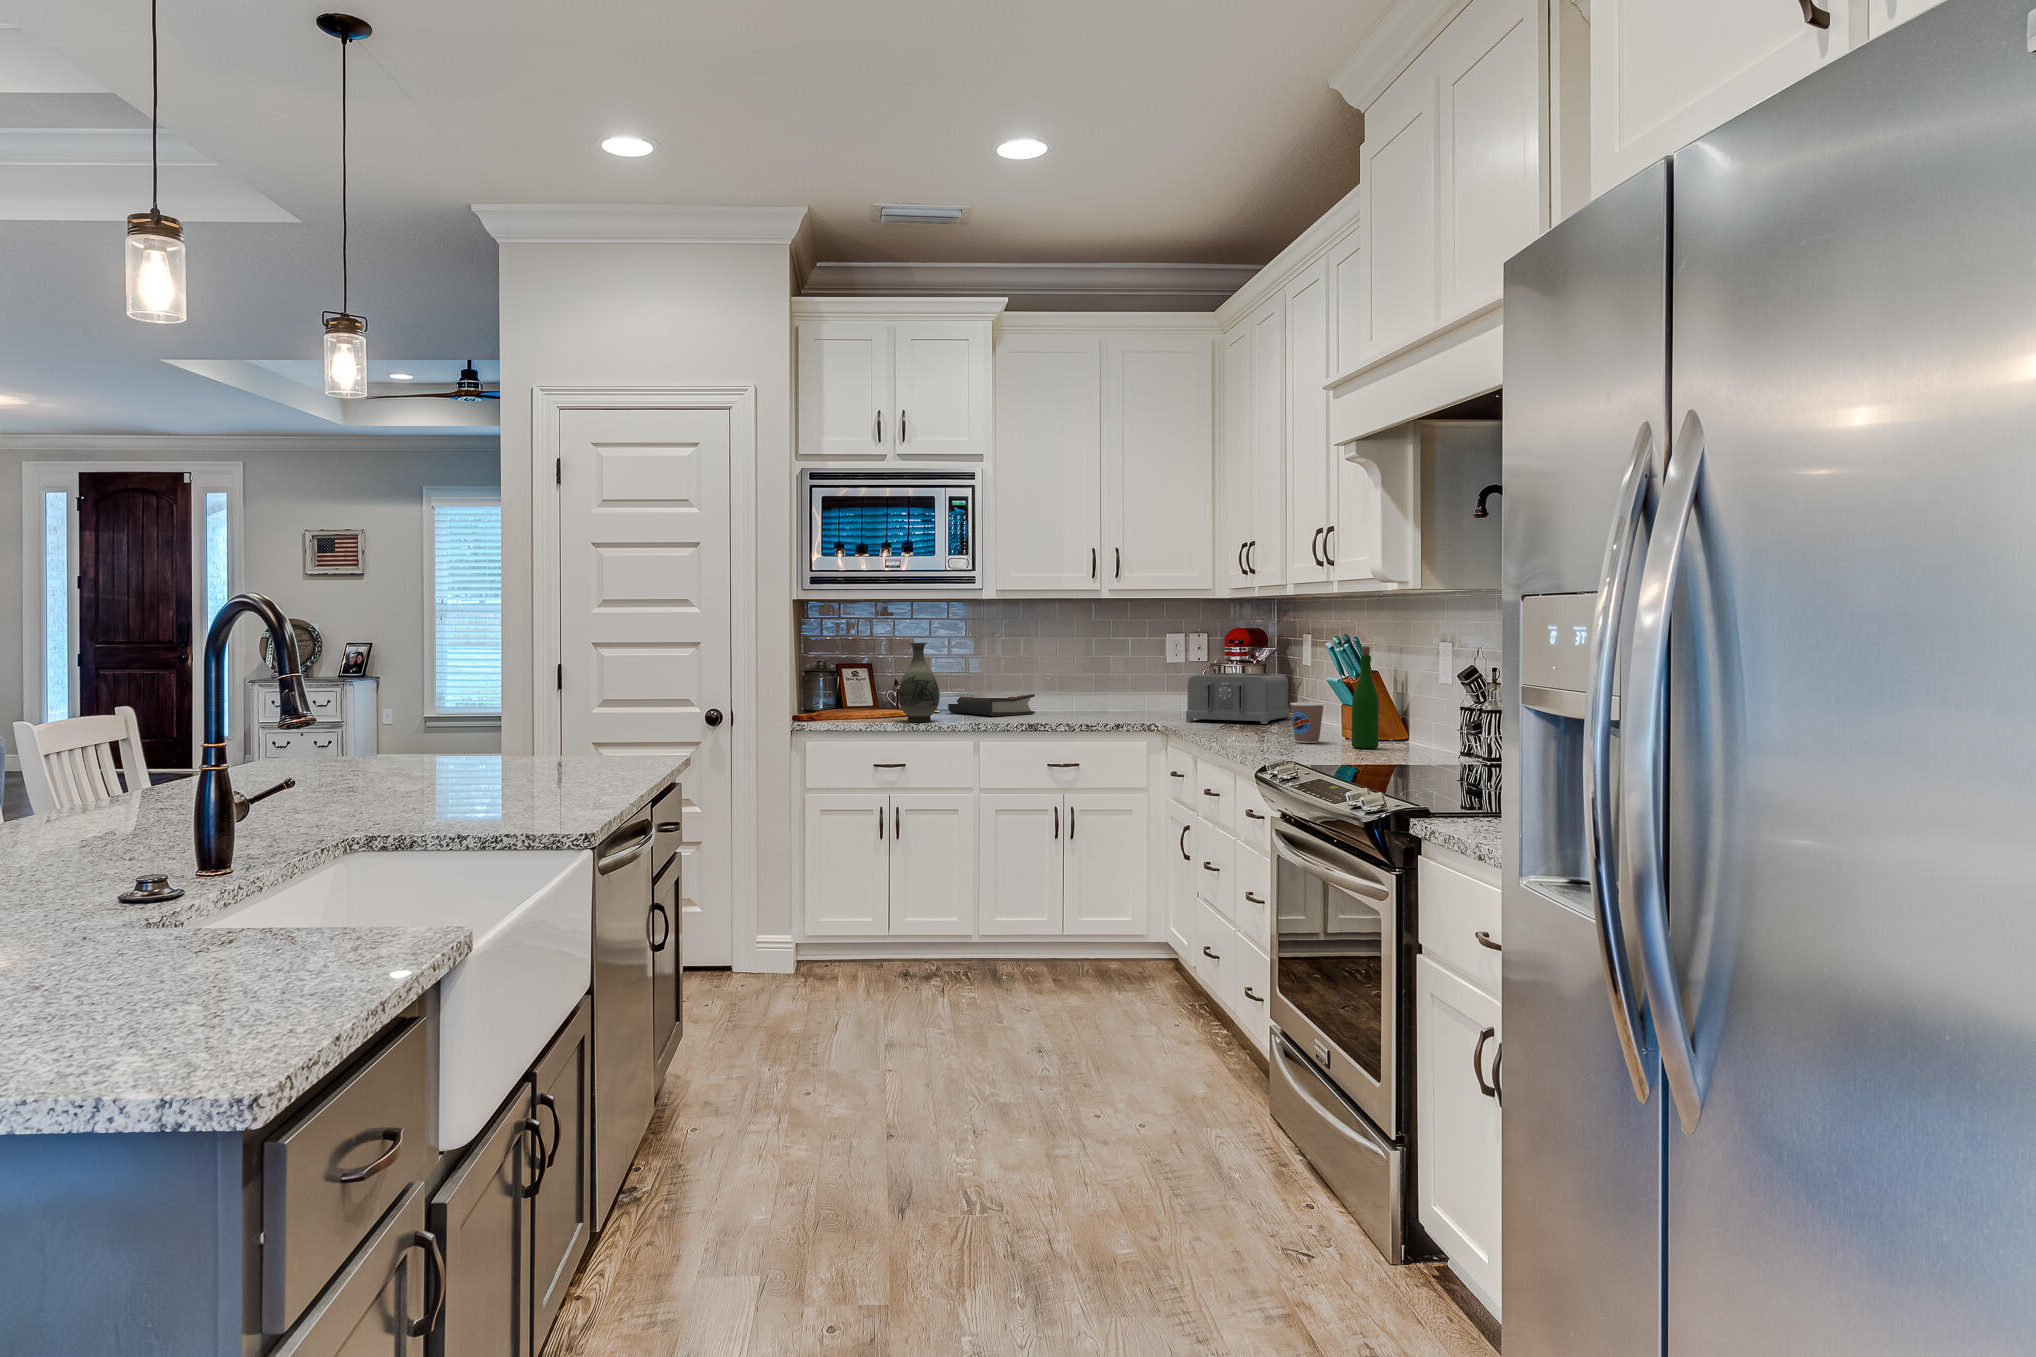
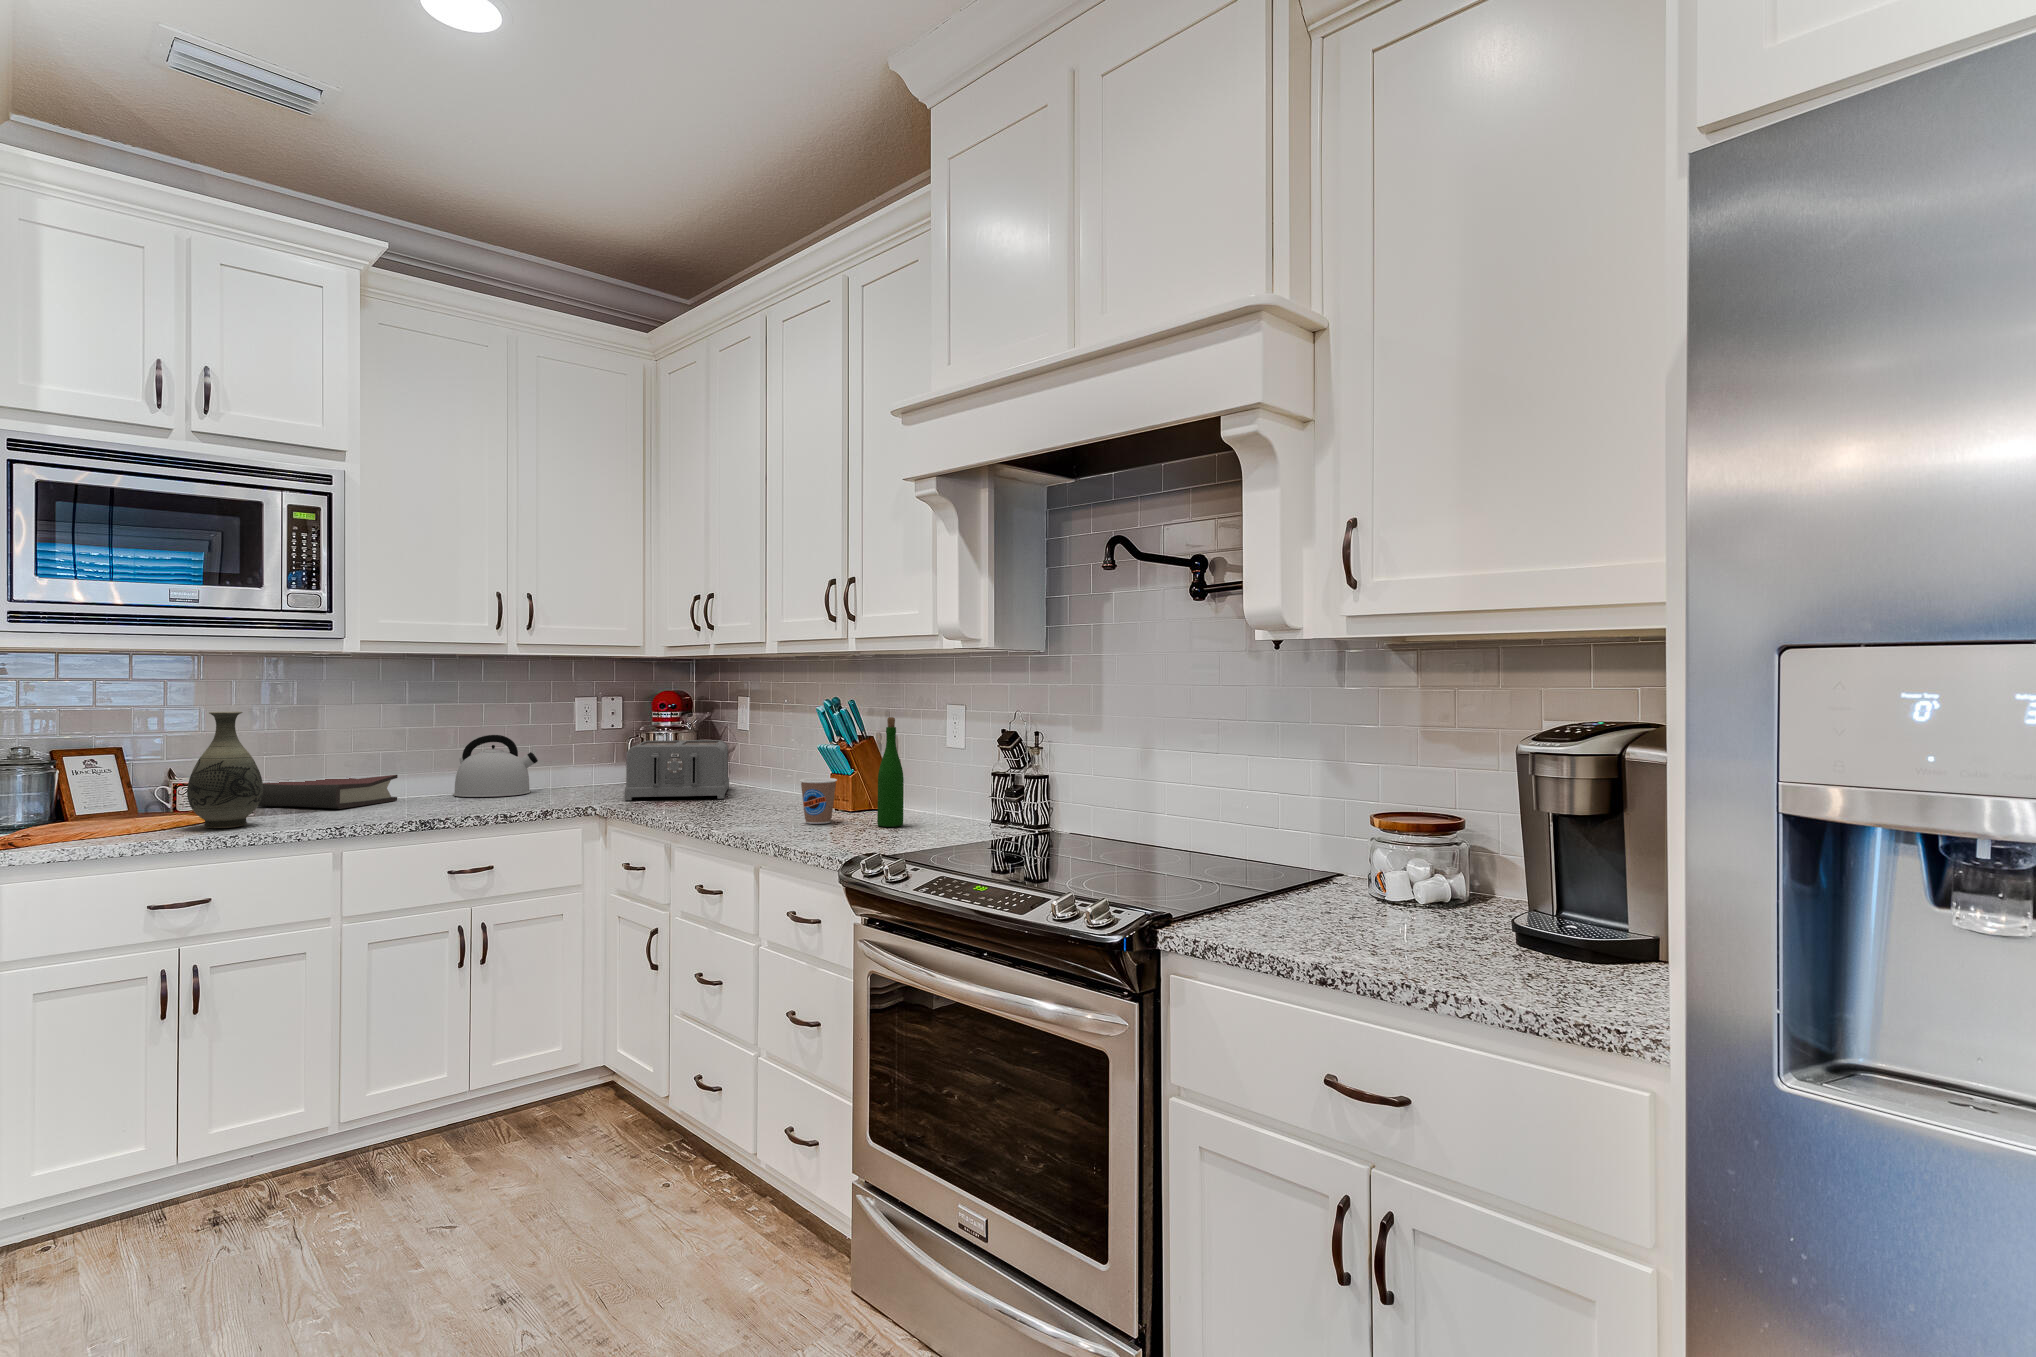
kettle: none [1075,666,1135,715] -> present [453,735,538,797]

